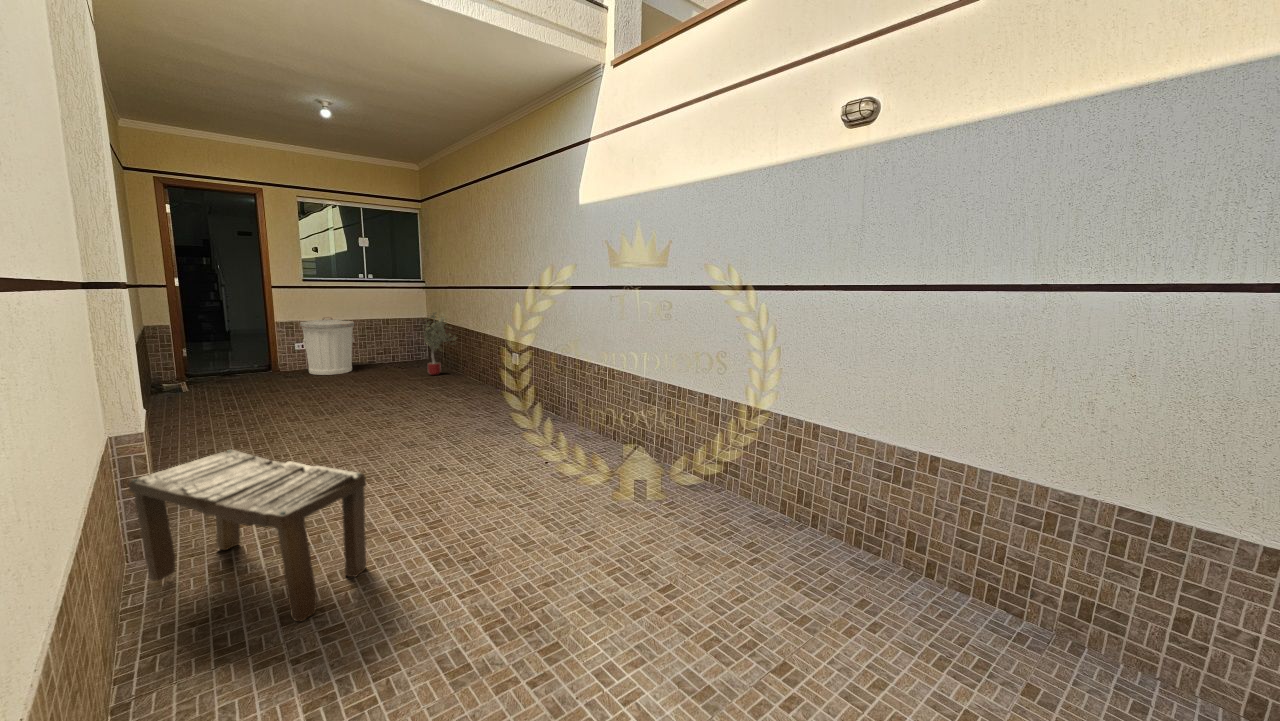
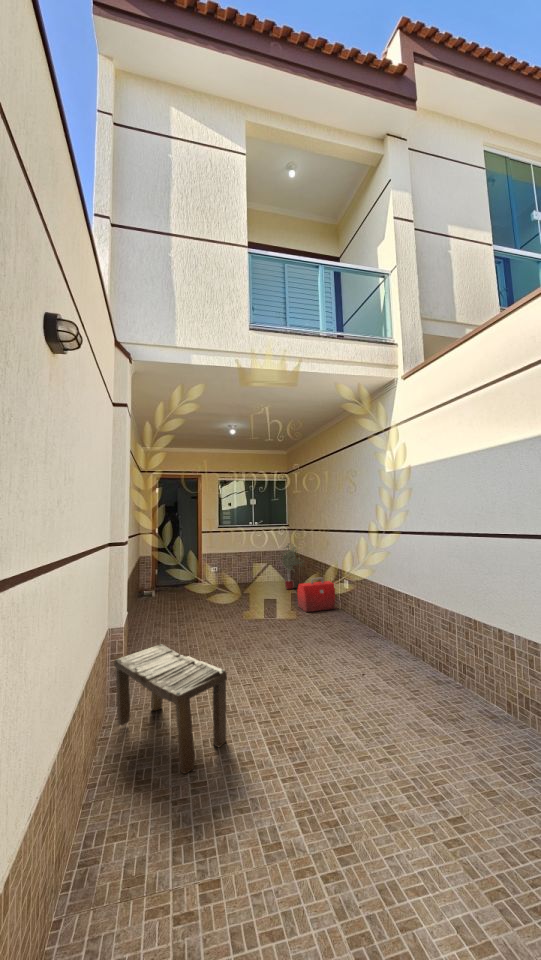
trash can: present [300,317,354,375] -> none [211,548,241,588]
toolbox: none [450,356,508,401] -> present [297,577,337,612]

